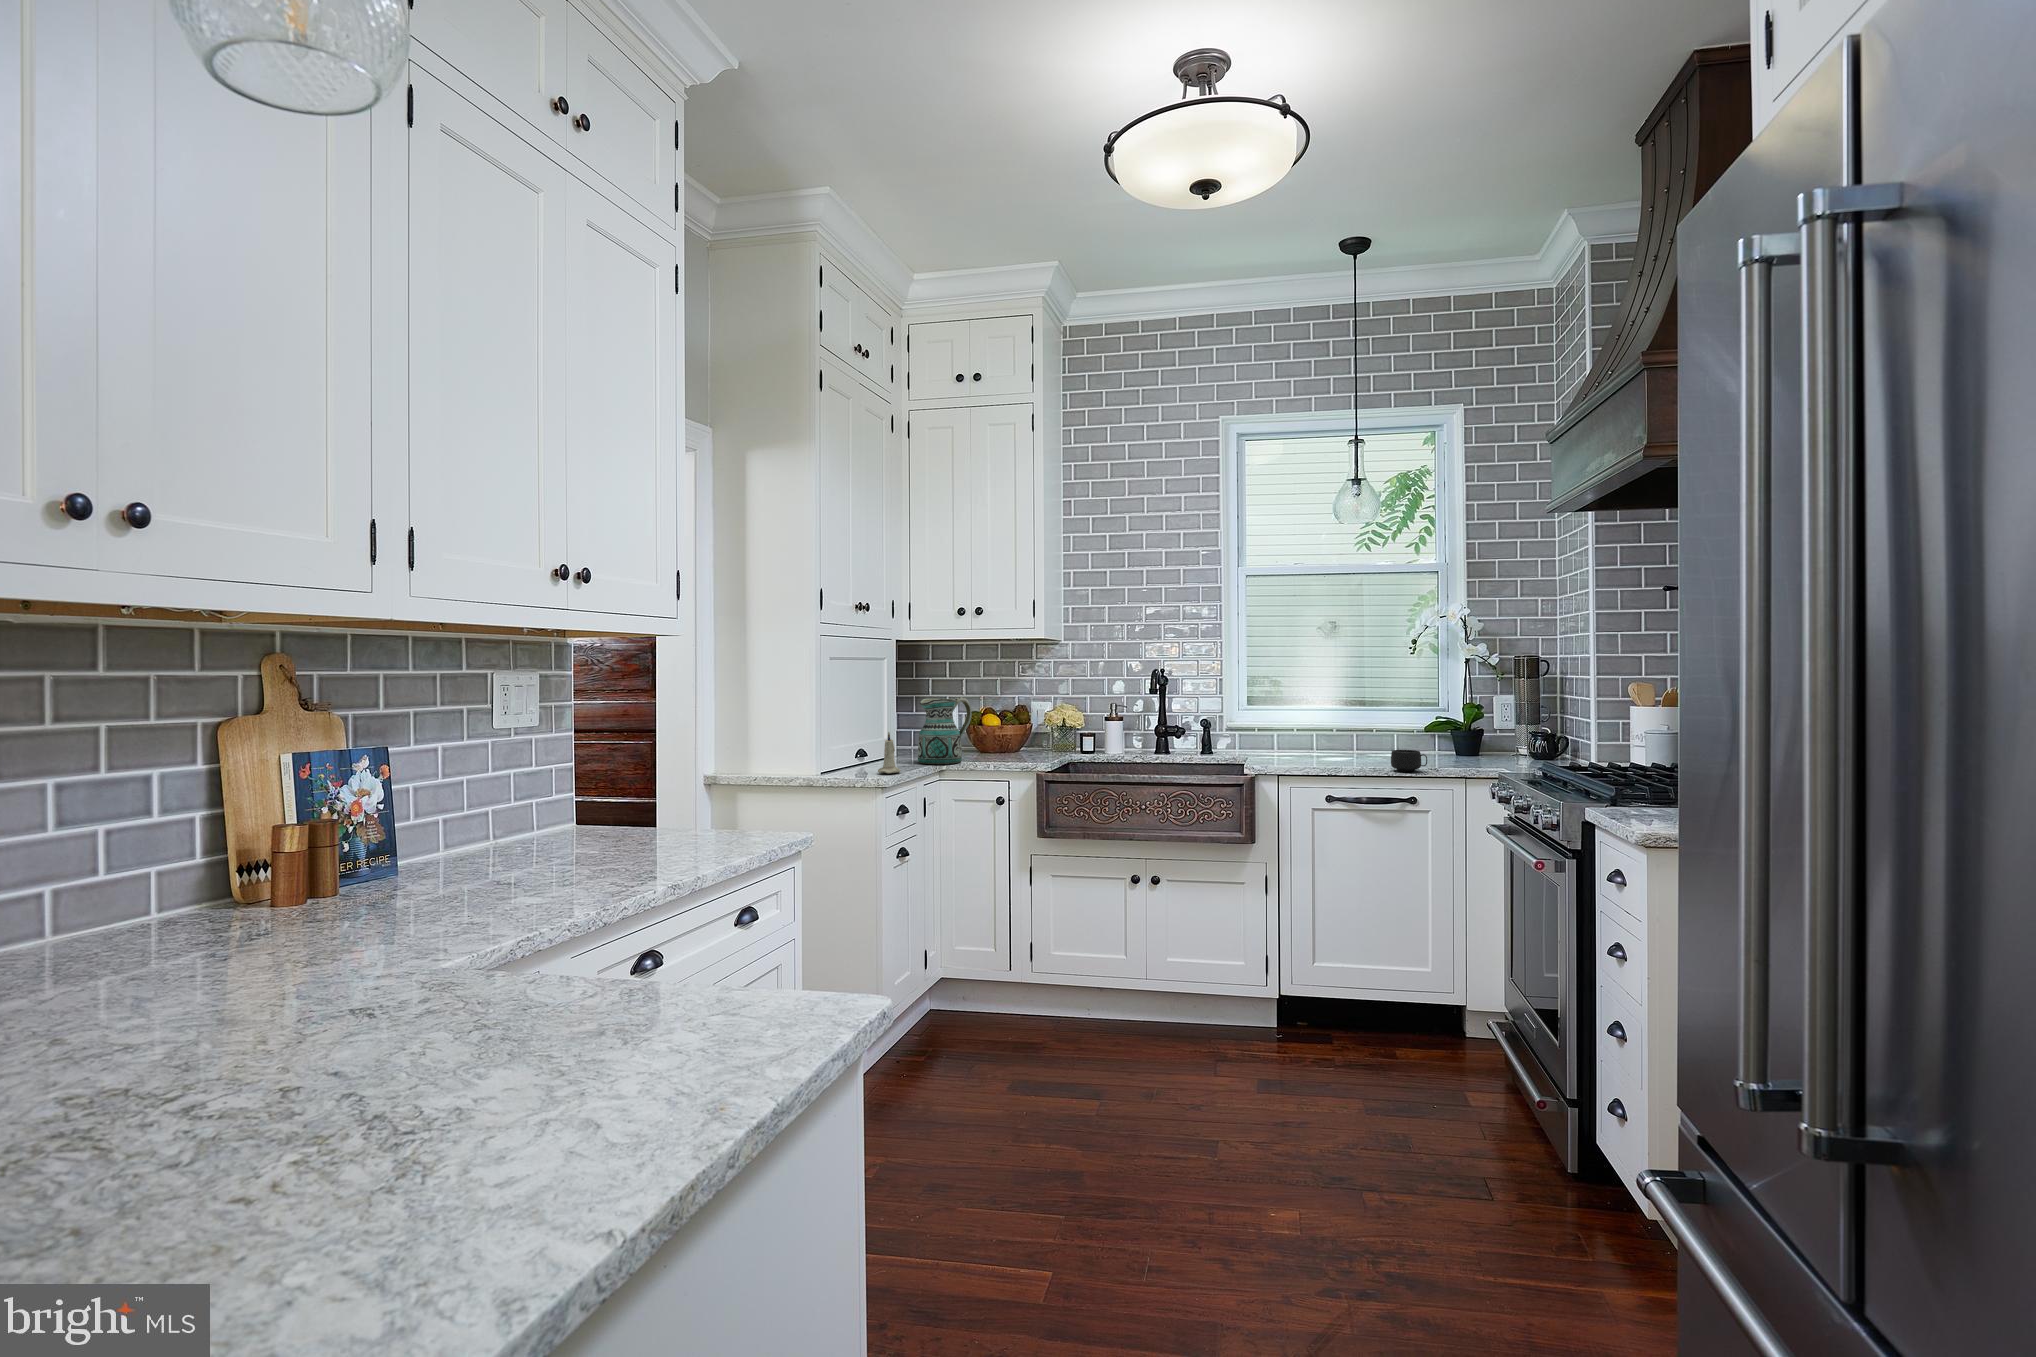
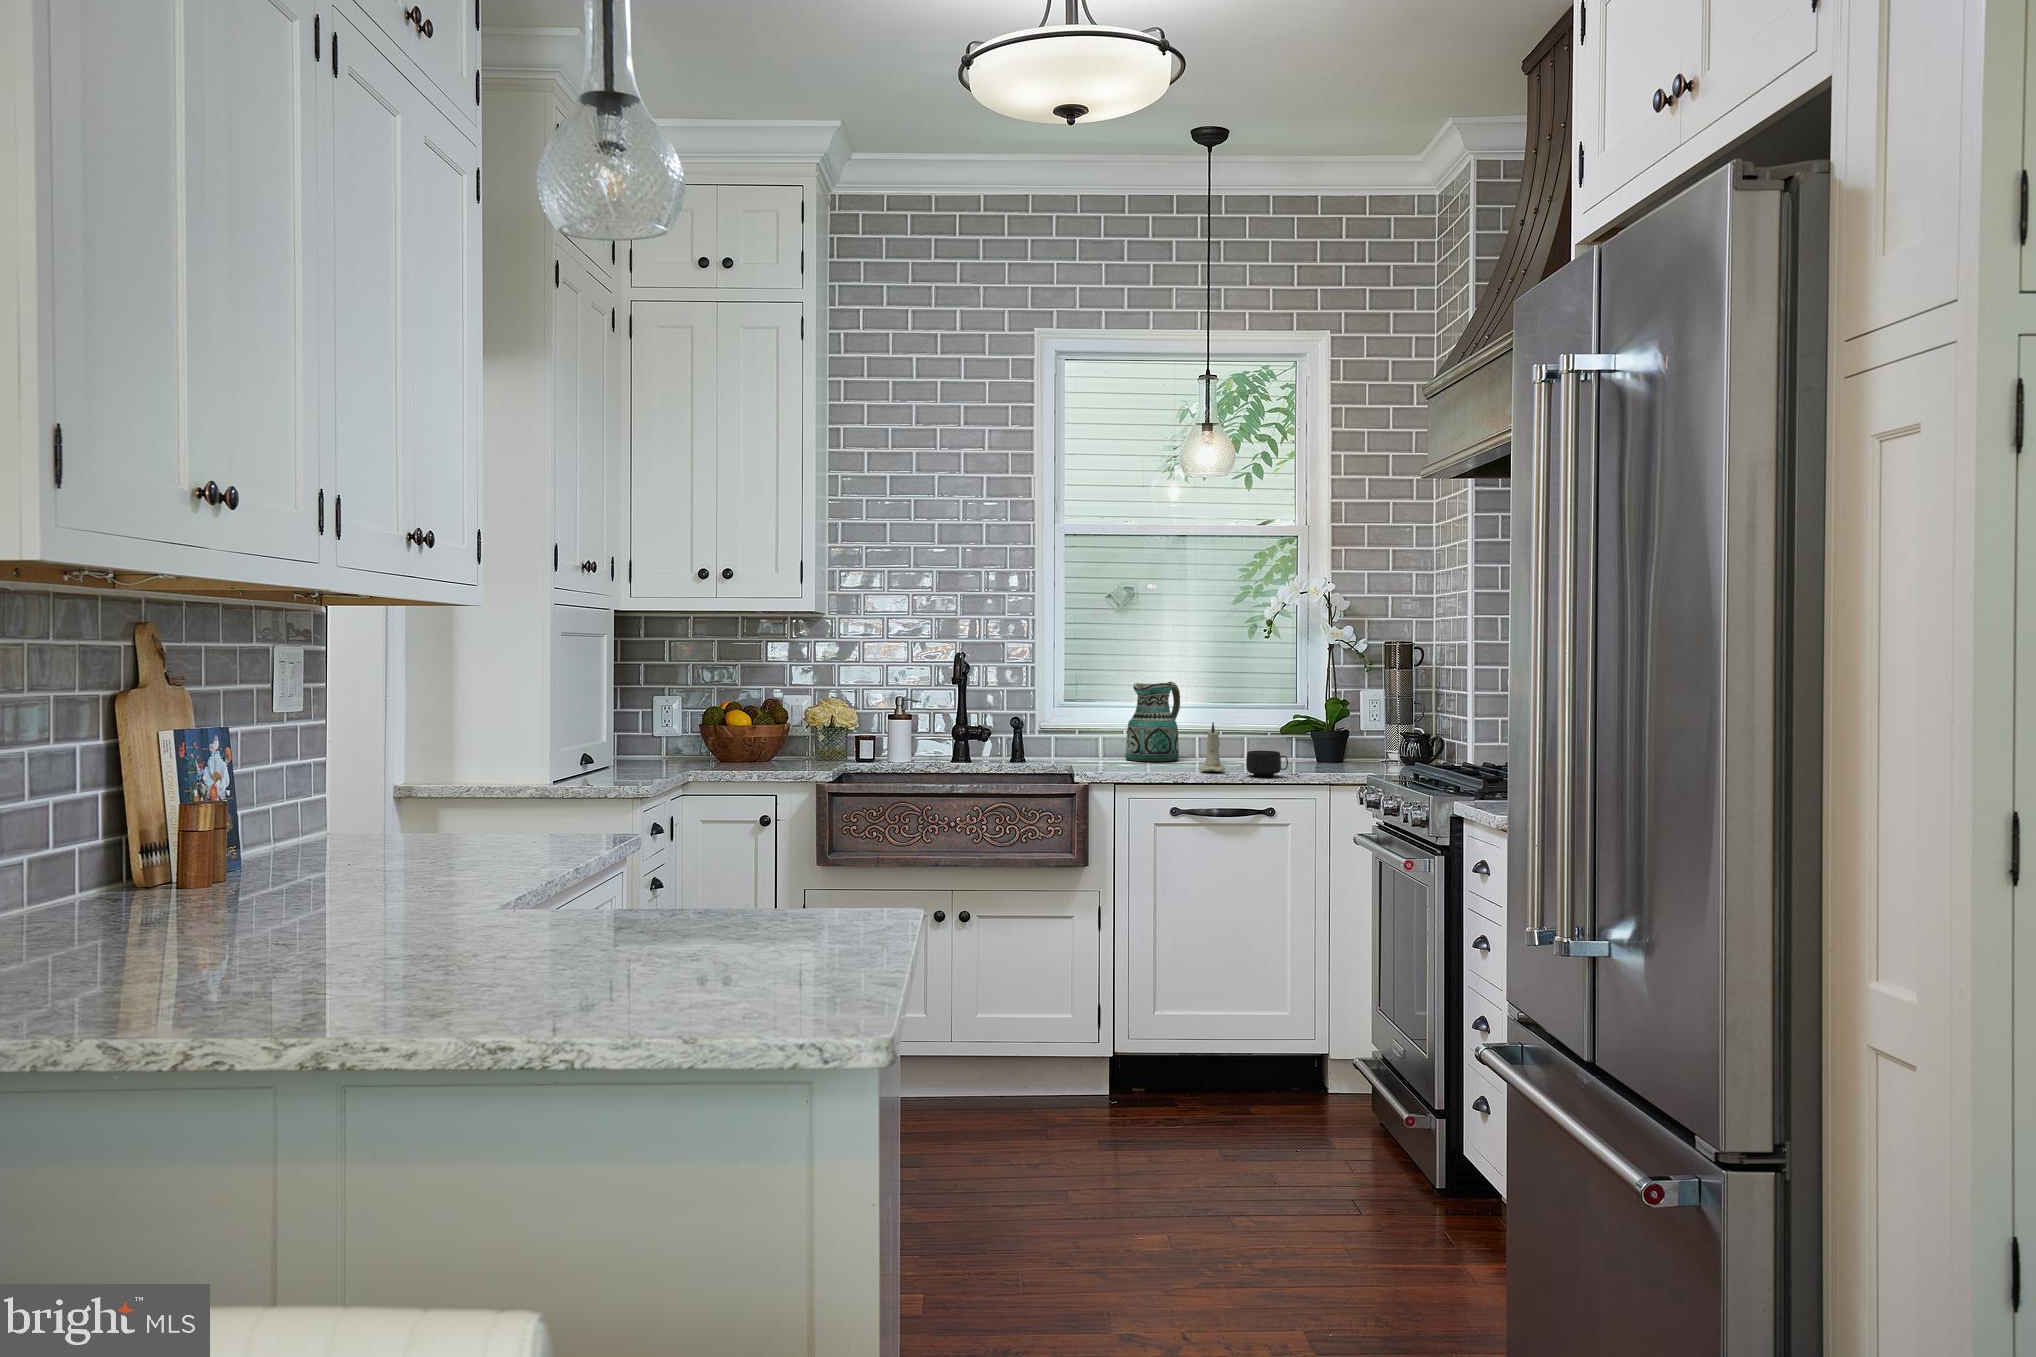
ceramic pitcher: present [918,697,972,764] -> present [1126,682,1180,761]
candle: present [878,732,901,773] -> present [1200,722,1225,772]

